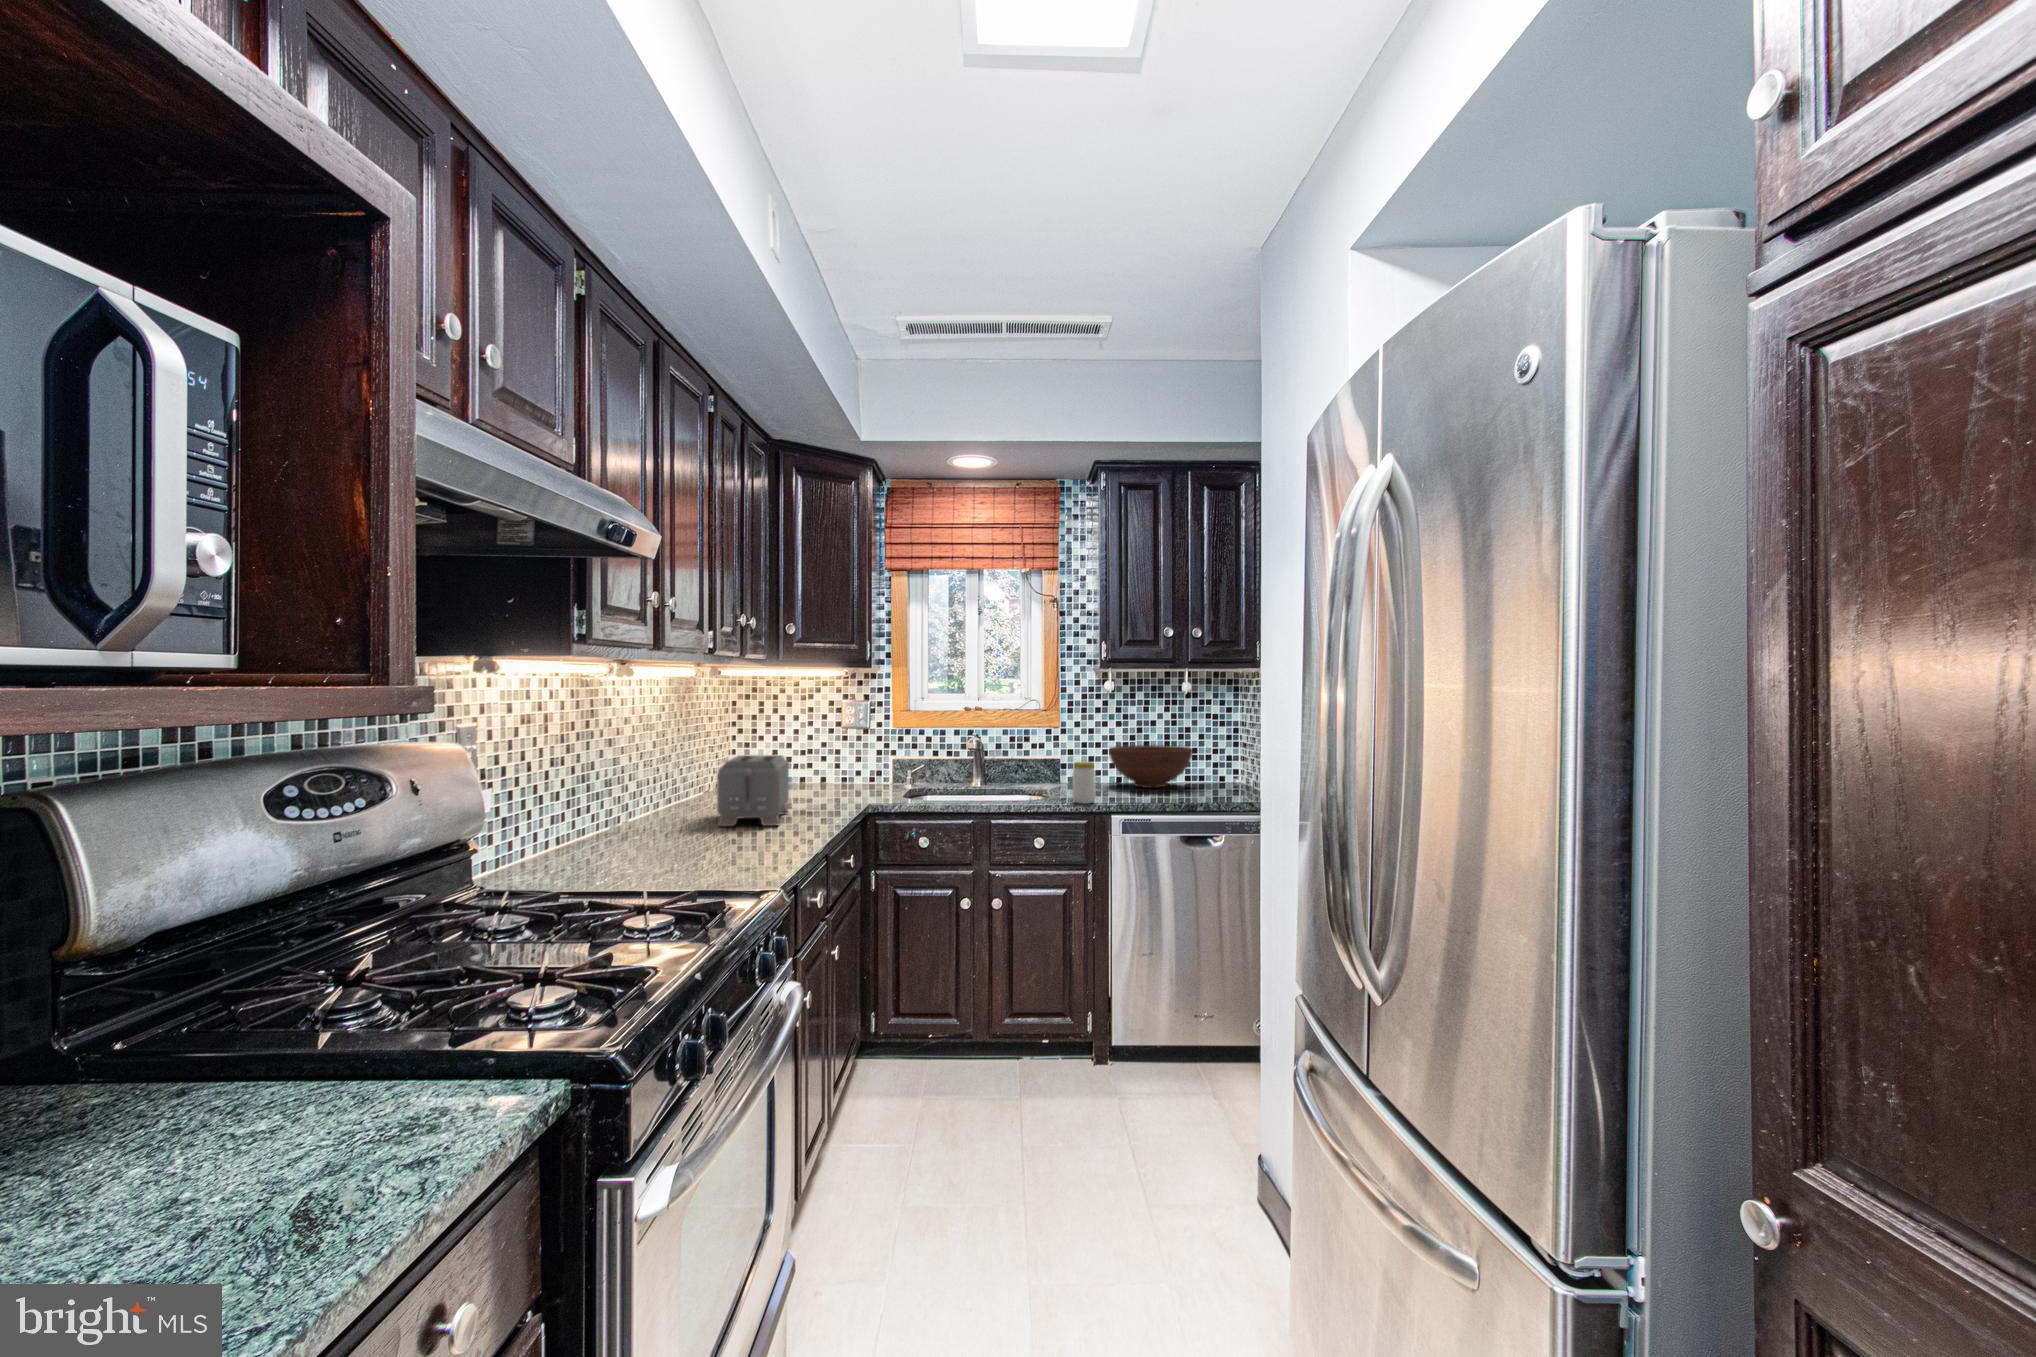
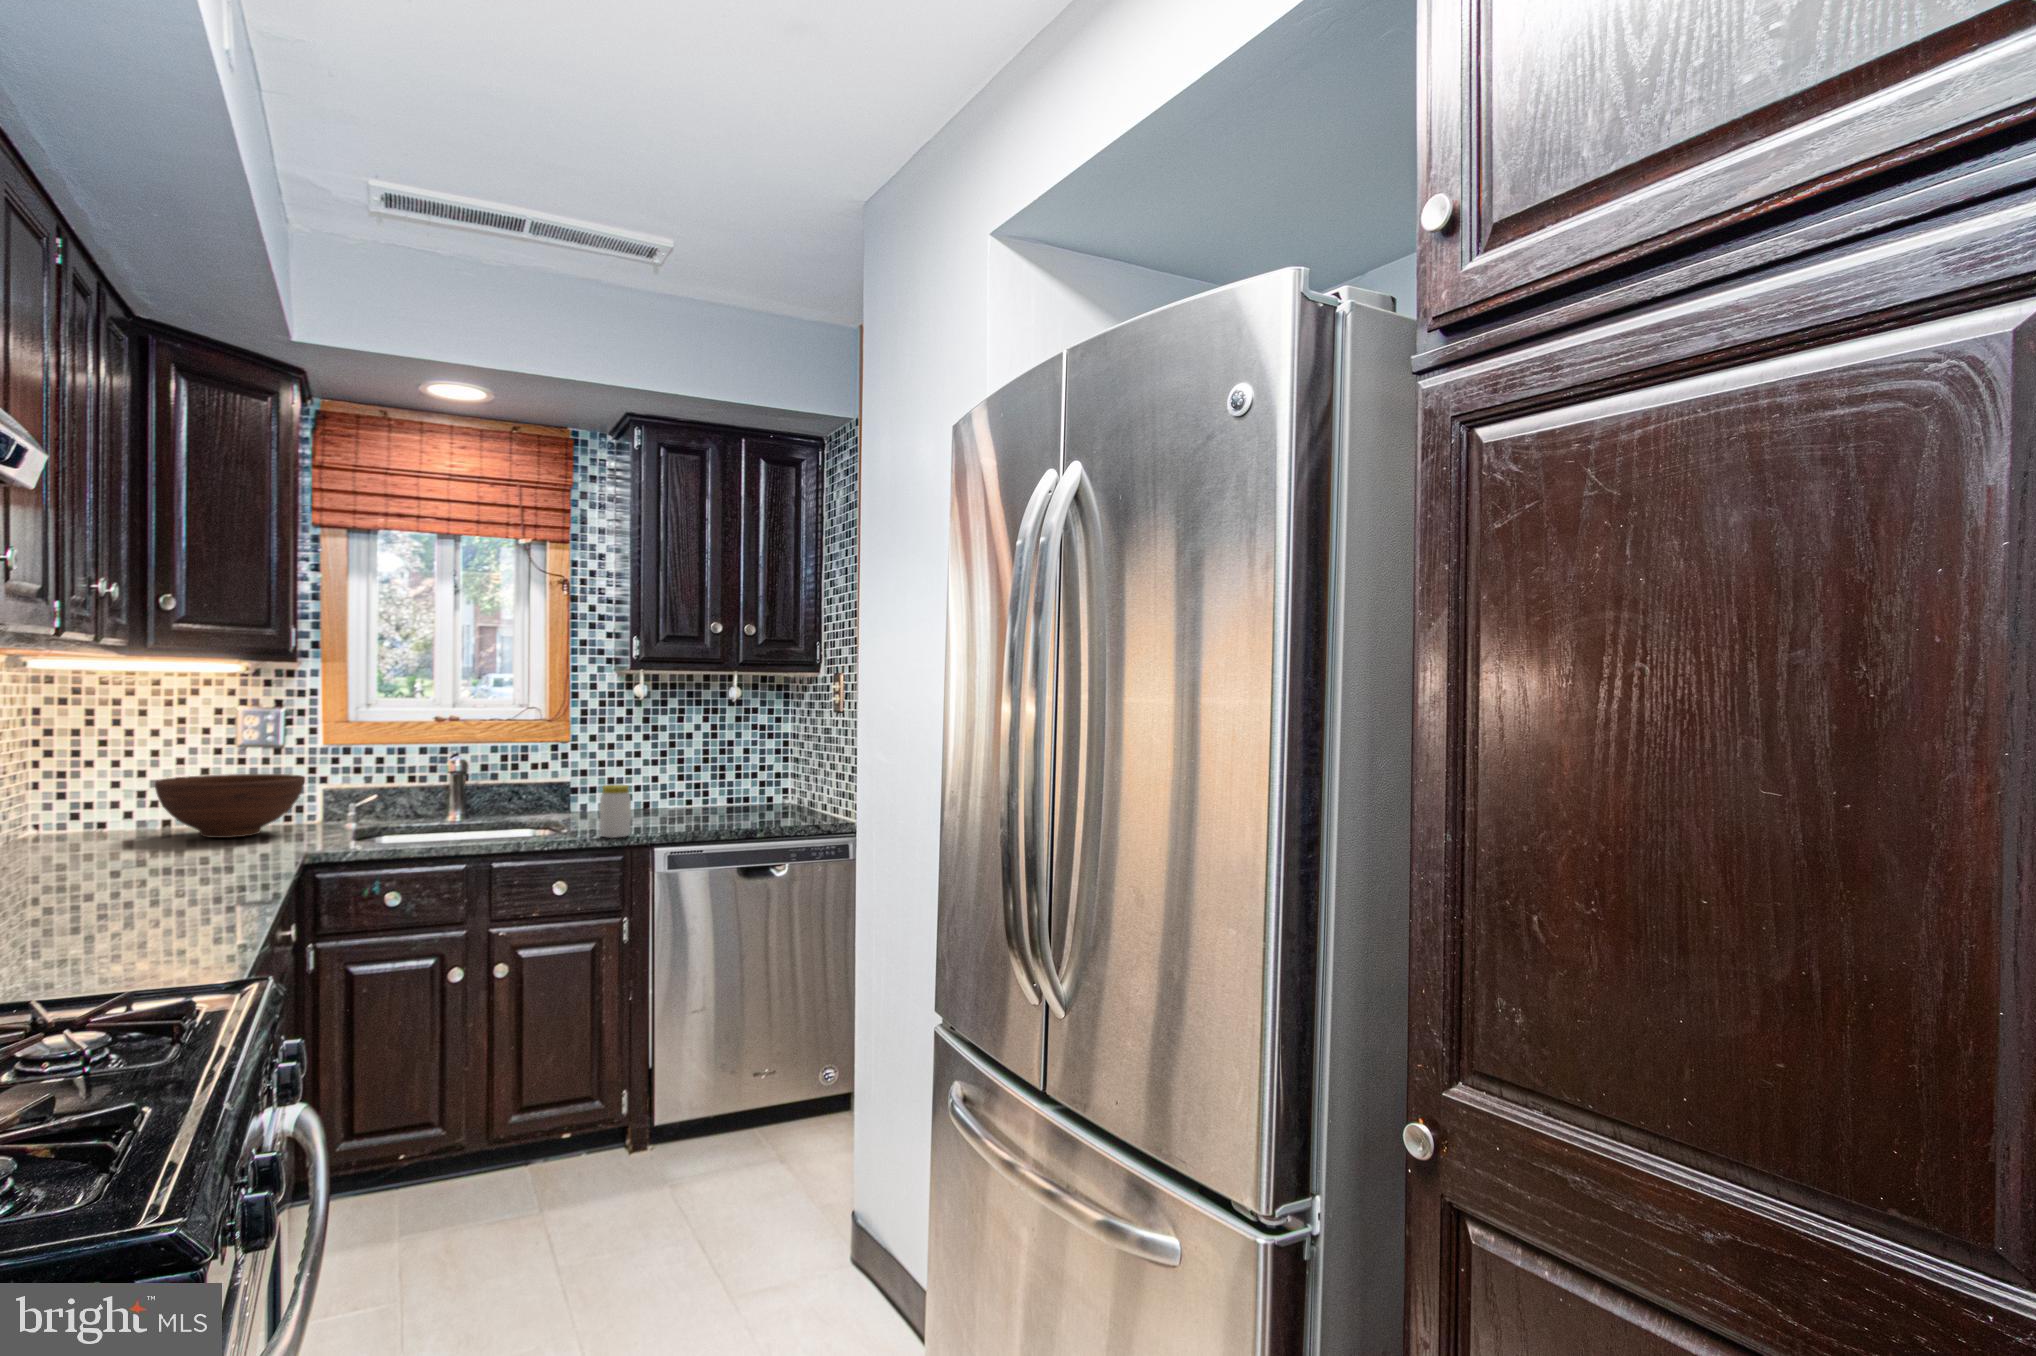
fruit bowl: present [1109,745,1193,788] -> present [155,774,304,838]
toaster: present [717,755,789,826] -> none [43,789,168,904]

